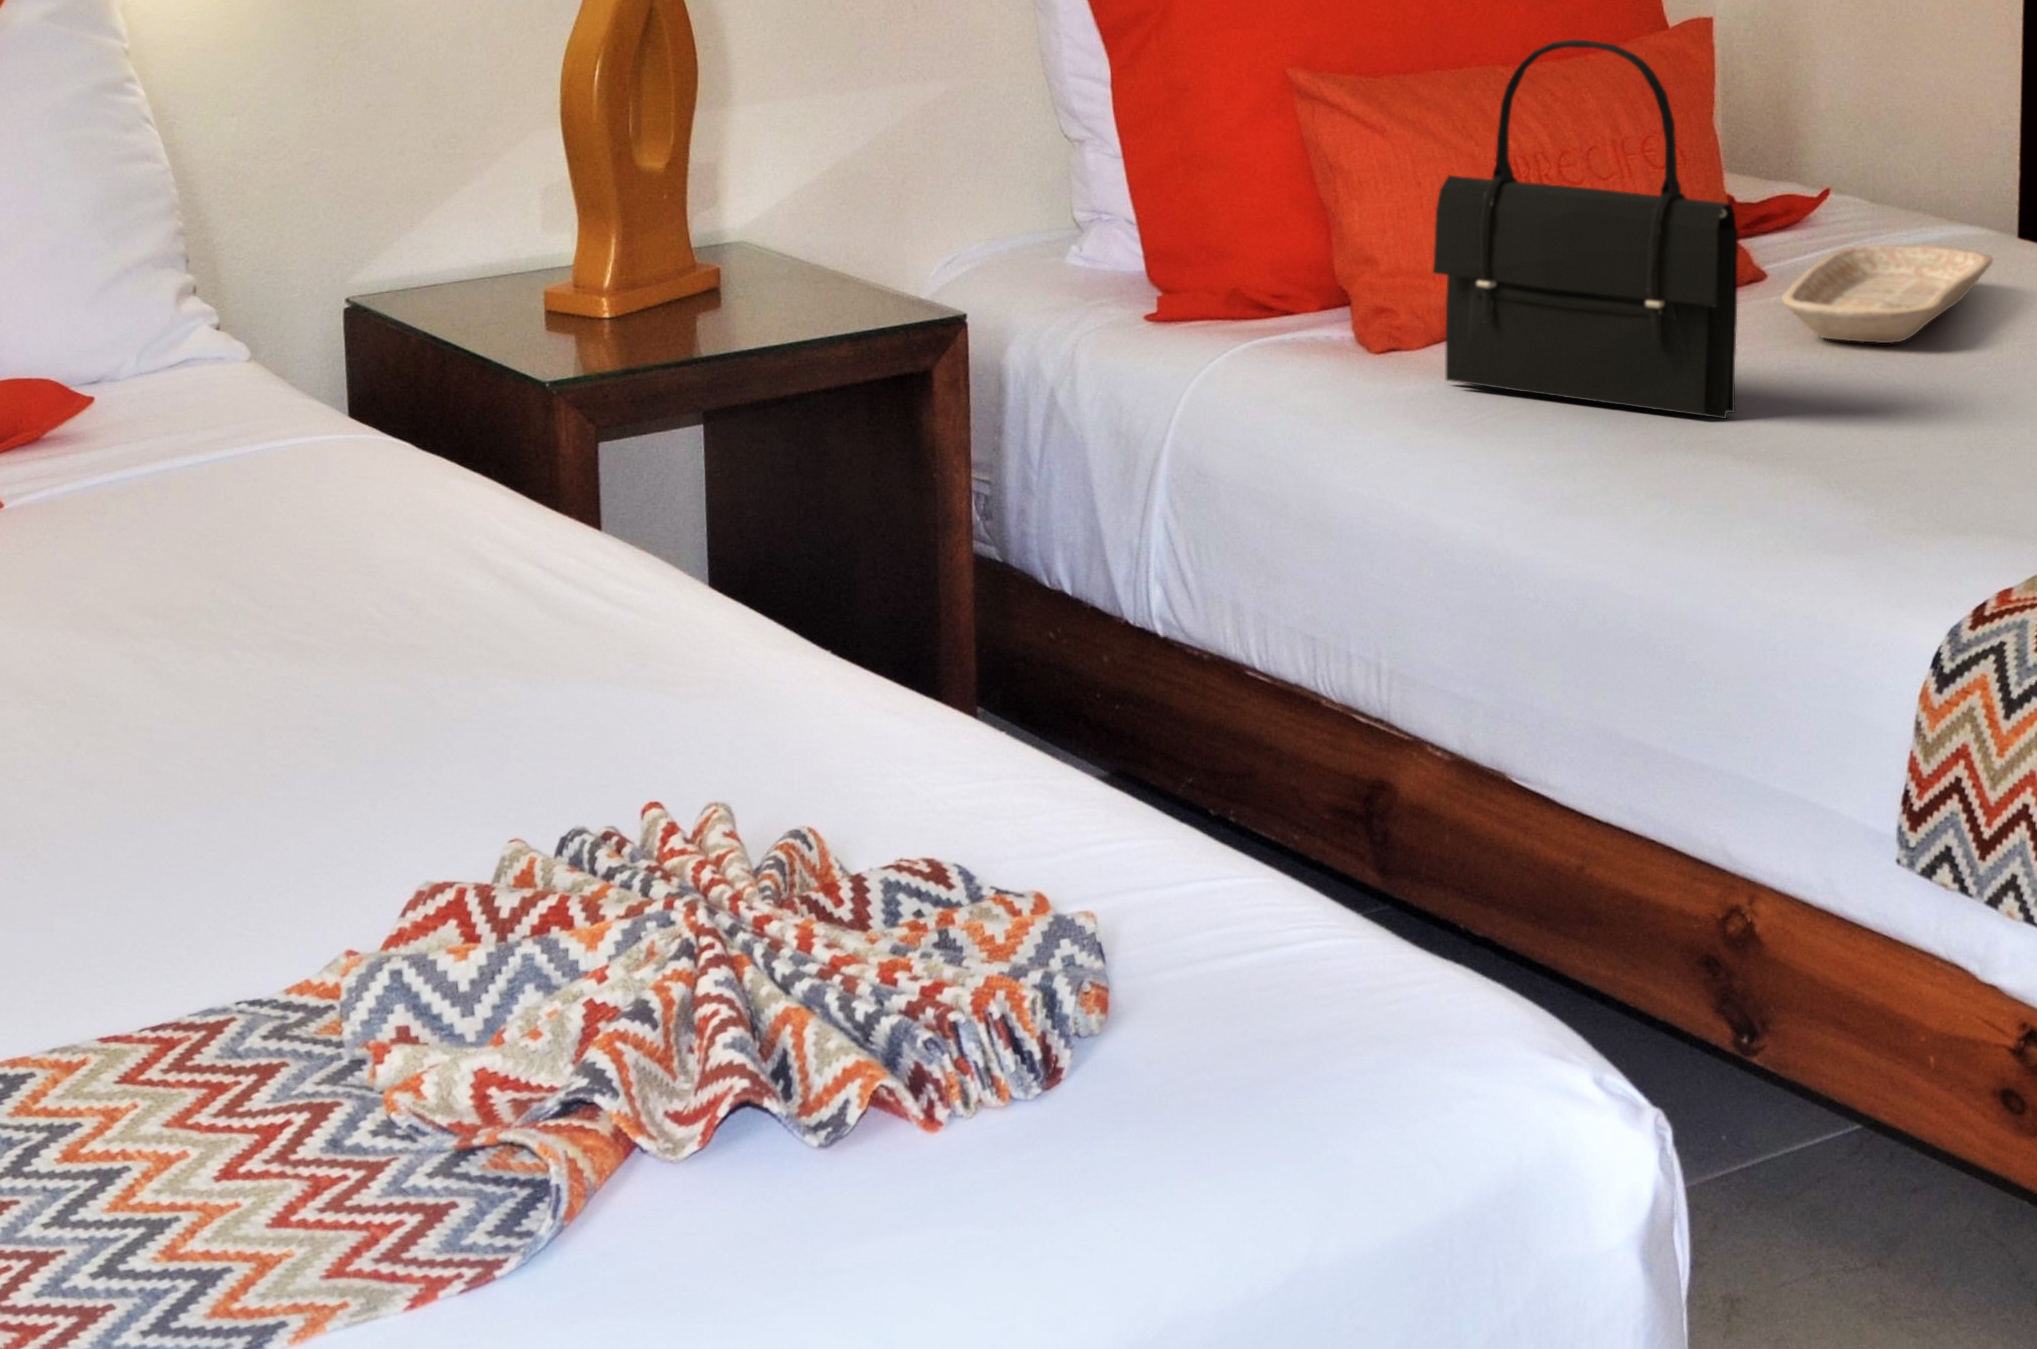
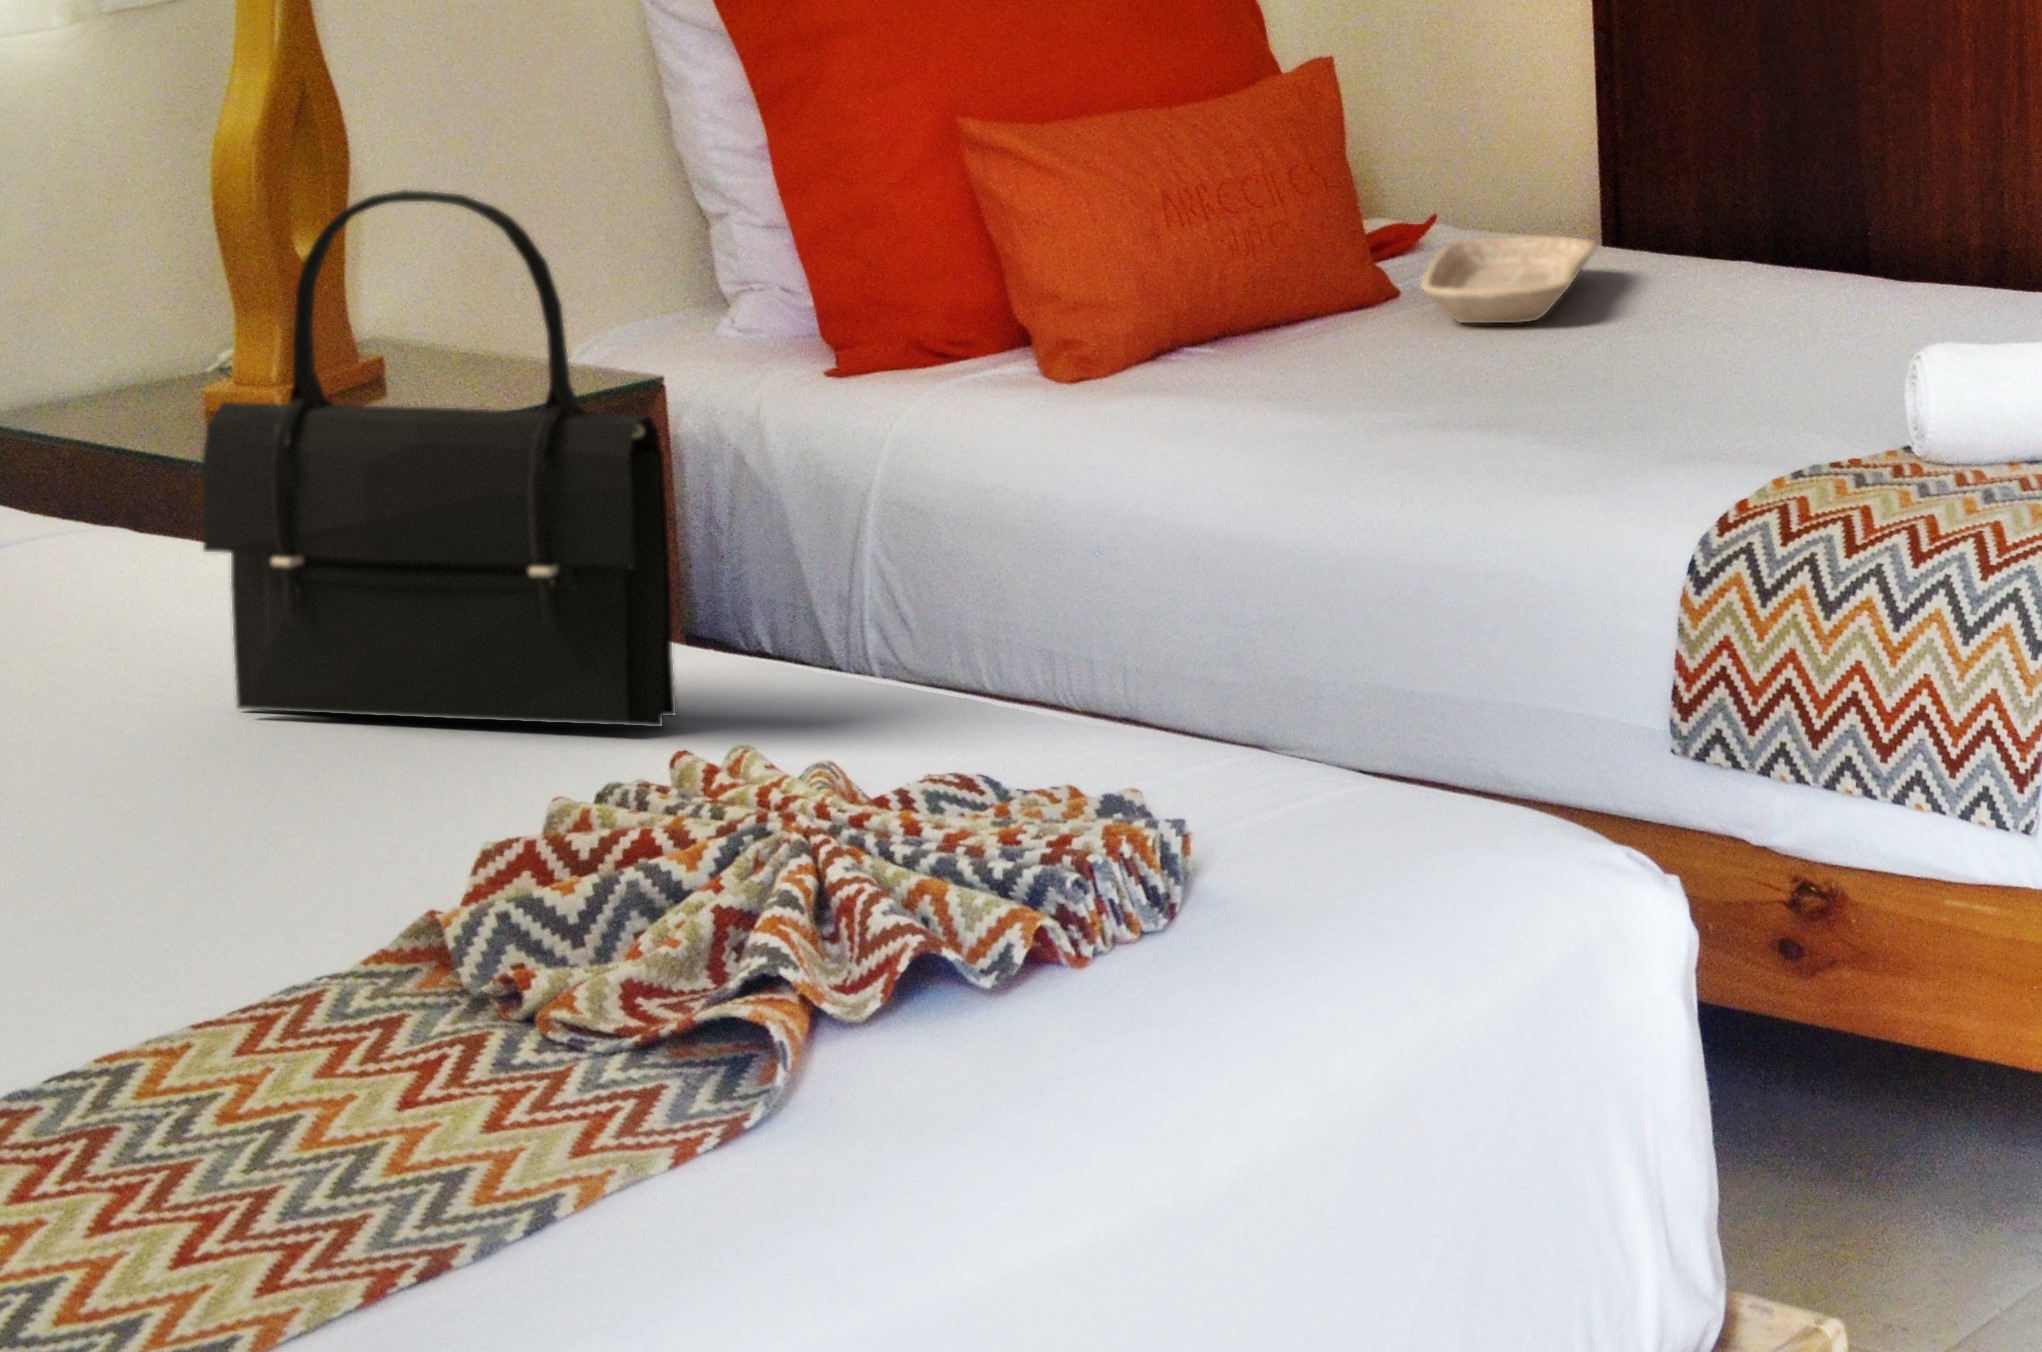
handbag: present [1433,40,1738,419] -> present [203,190,676,727]

